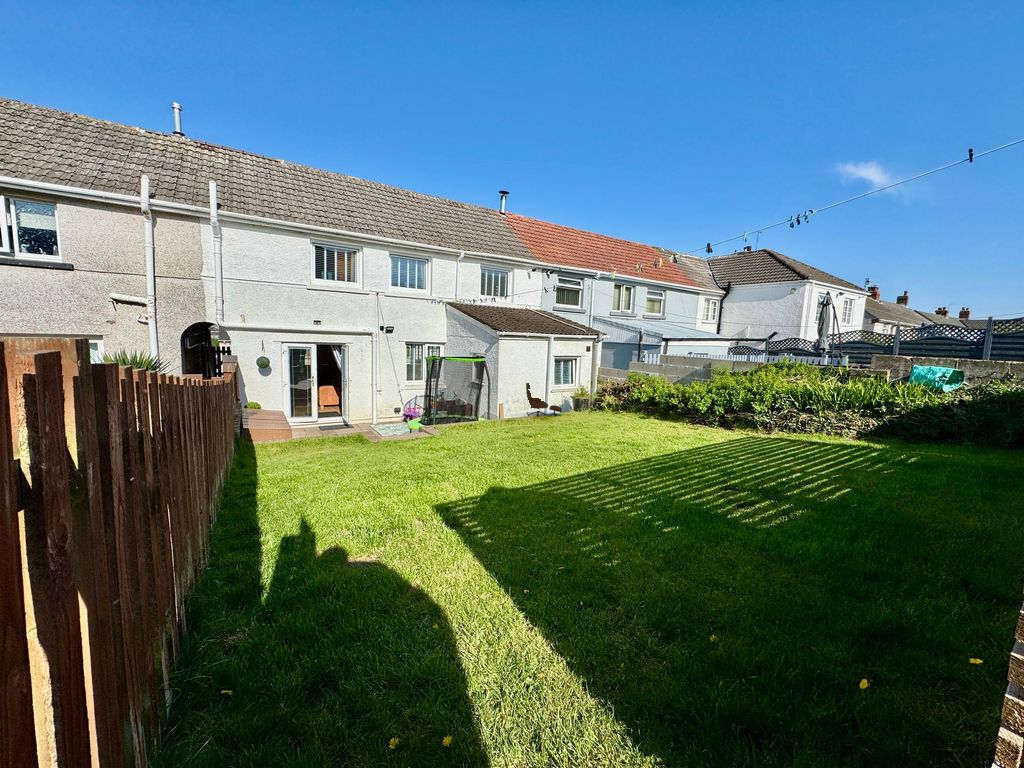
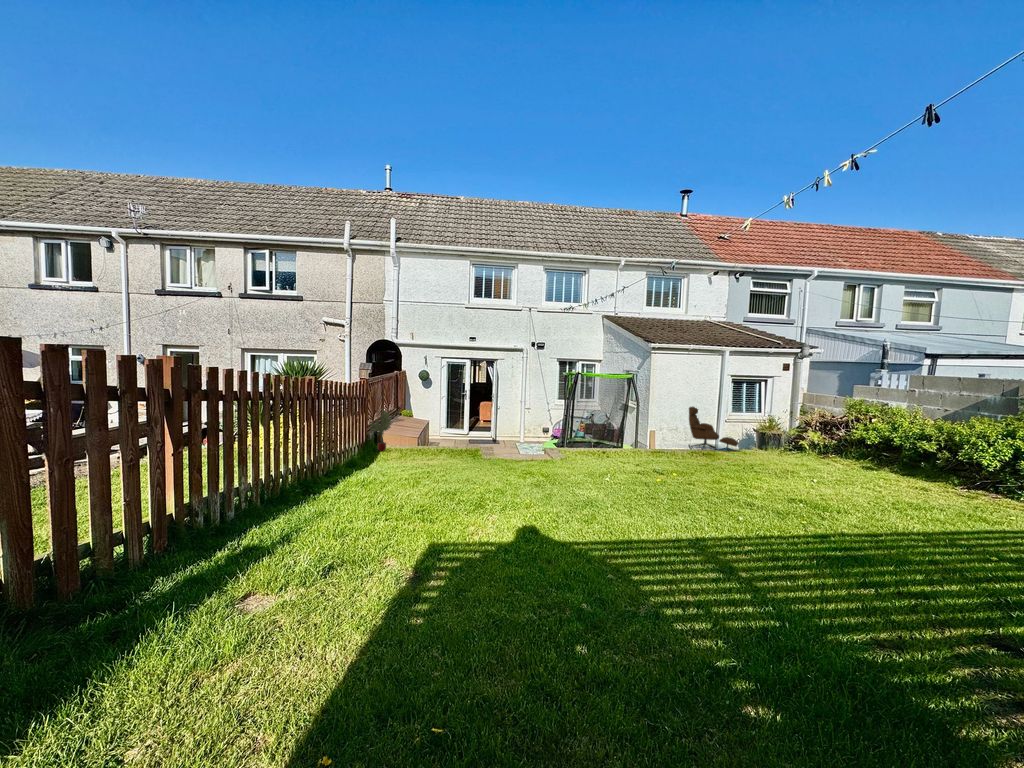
potted tree: none [233,404,262,450] -> present [370,409,391,451]

